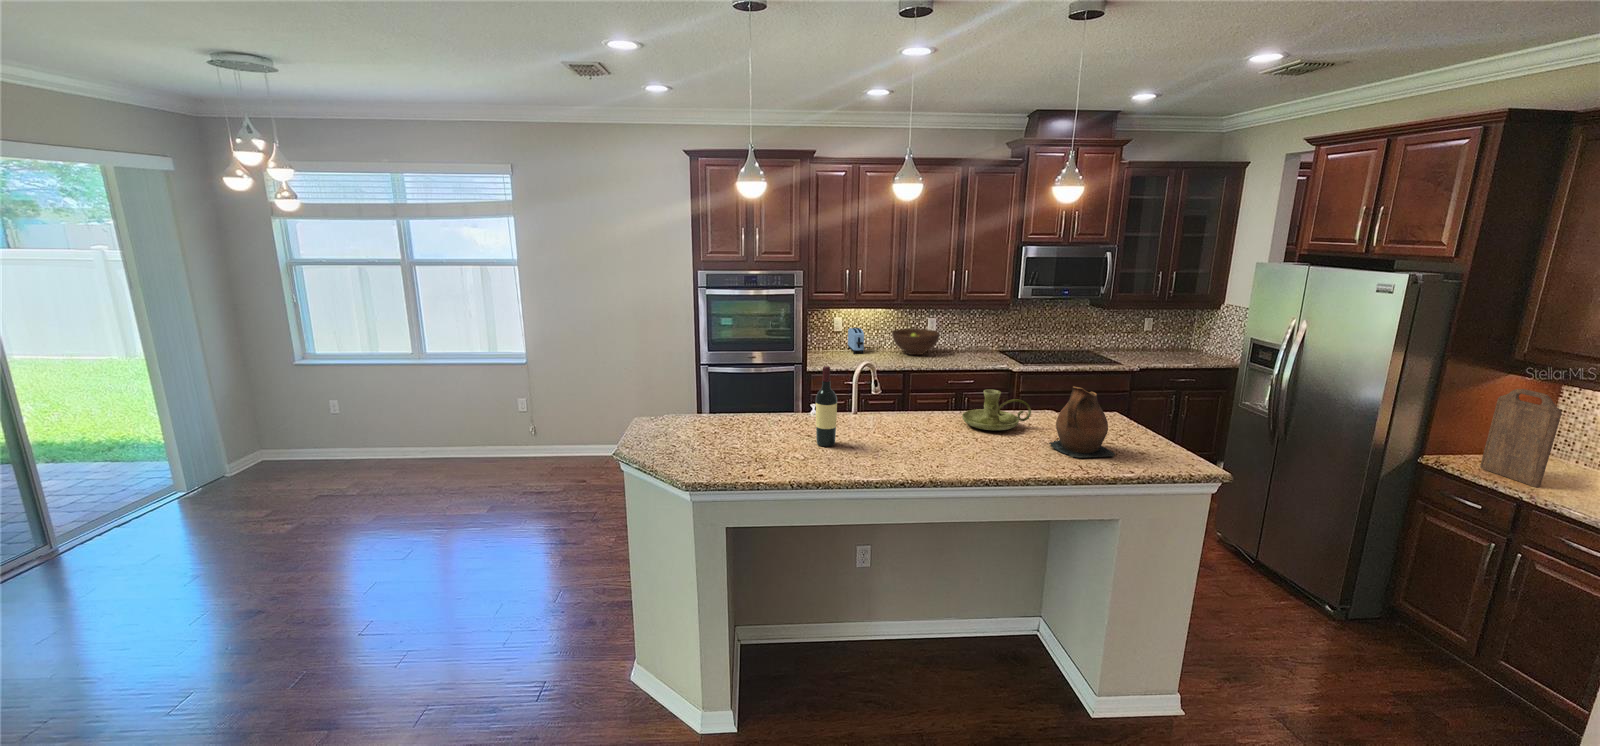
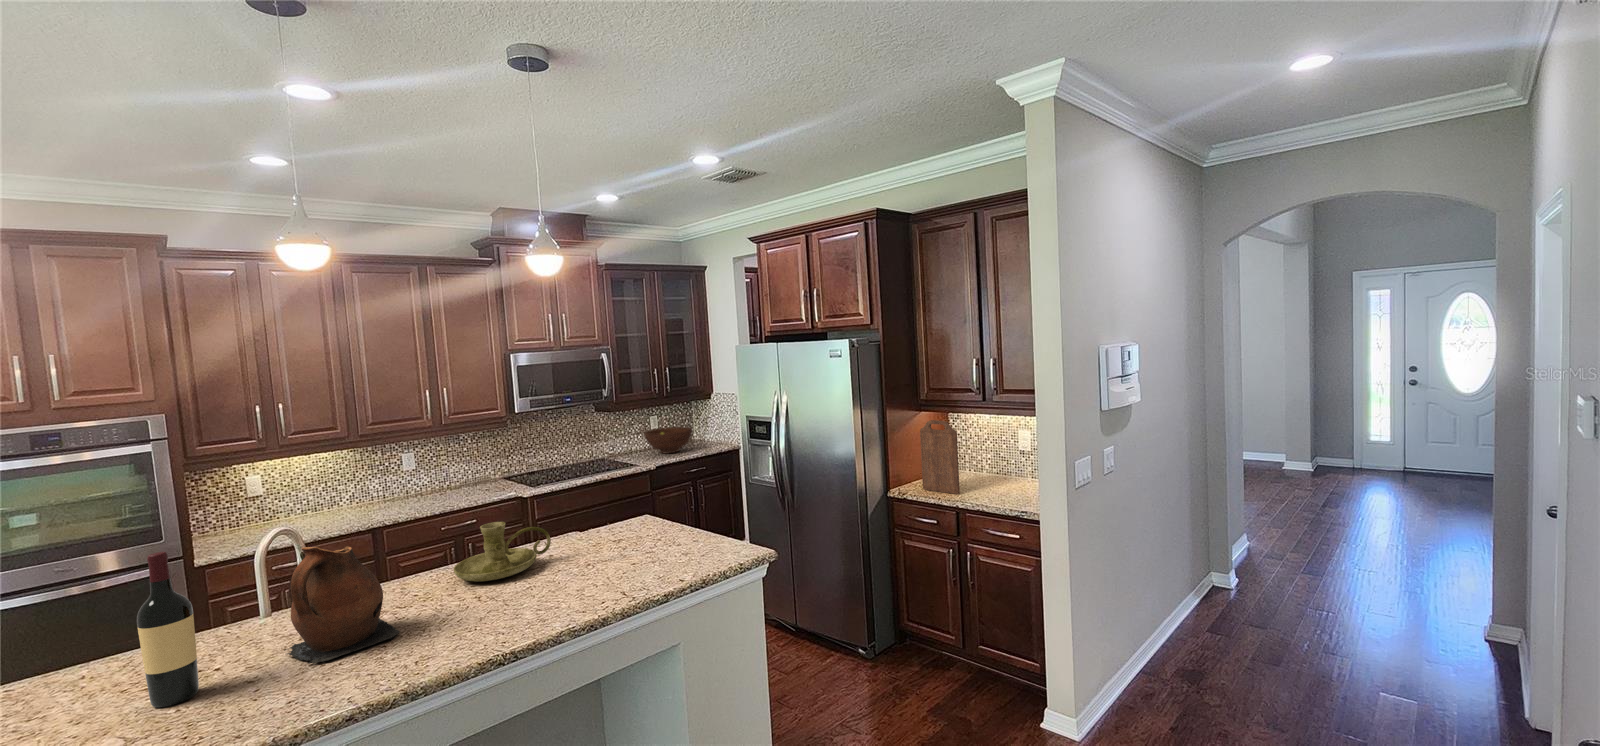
toaster: present [848,328,864,354] -> none [268,485,299,524]
fruit bowl: present [892,328,940,355] -> present [644,427,693,454]
ceramic pitcher: present [1049,386,1115,458] -> present [285,547,400,664]

